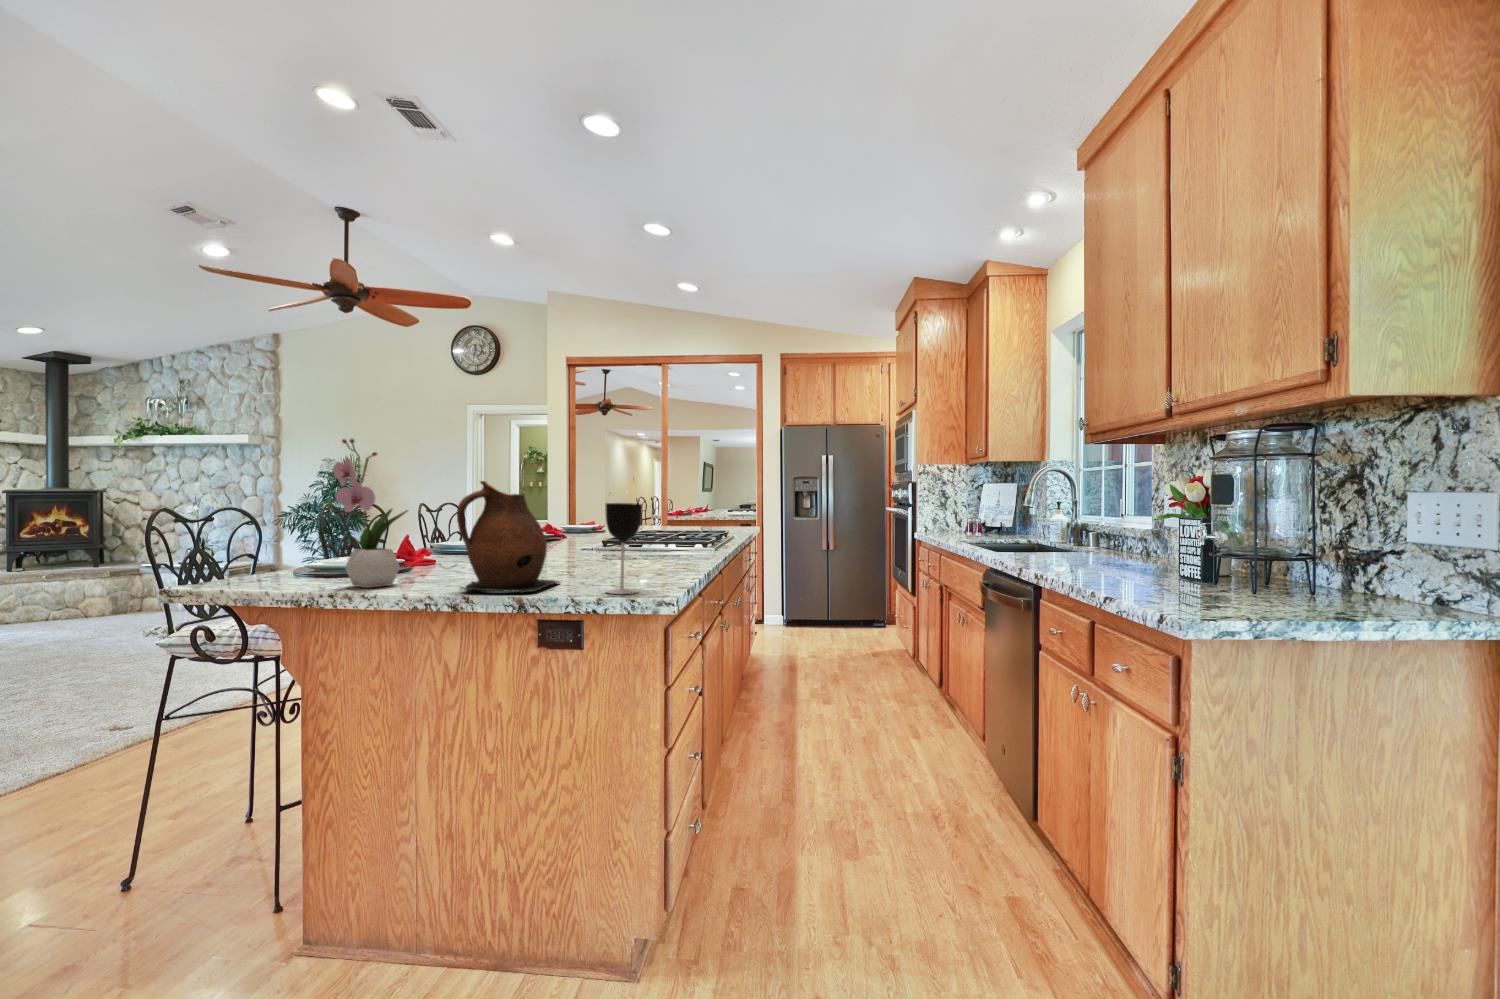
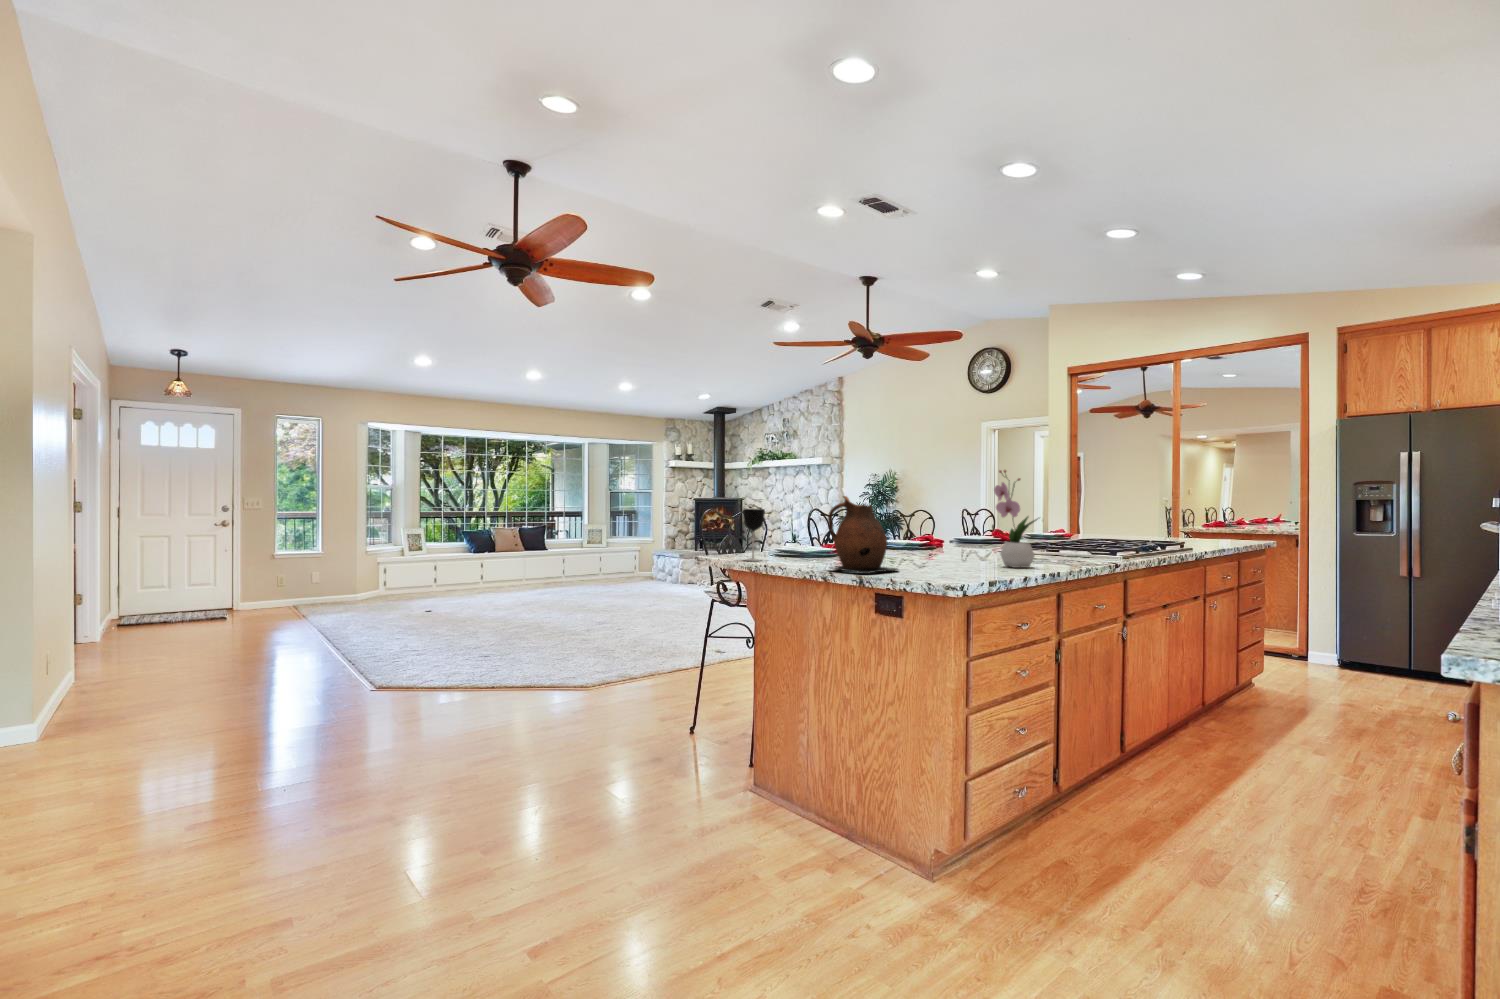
flower arrangement: present [333,439,407,588] -> present [994,470,1037,568]
wine glass: present [605,503,642,594] -> present [743,509,765,561]

